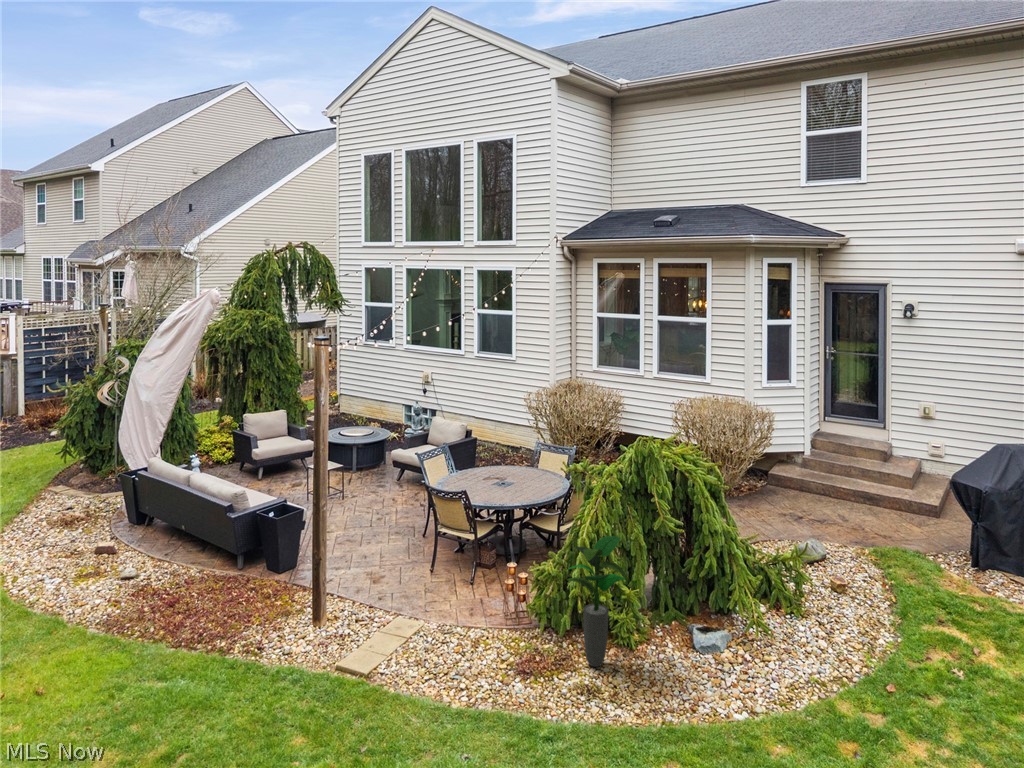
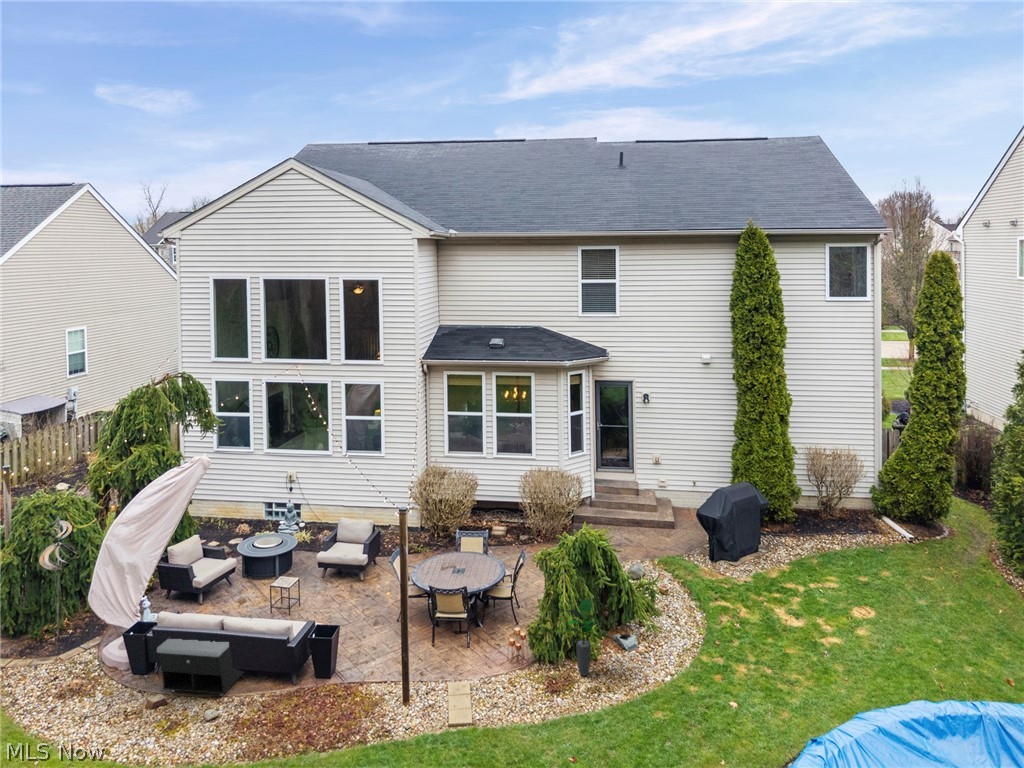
storage bench: none [106,482,198,566] -> present [157,639,245,696]

